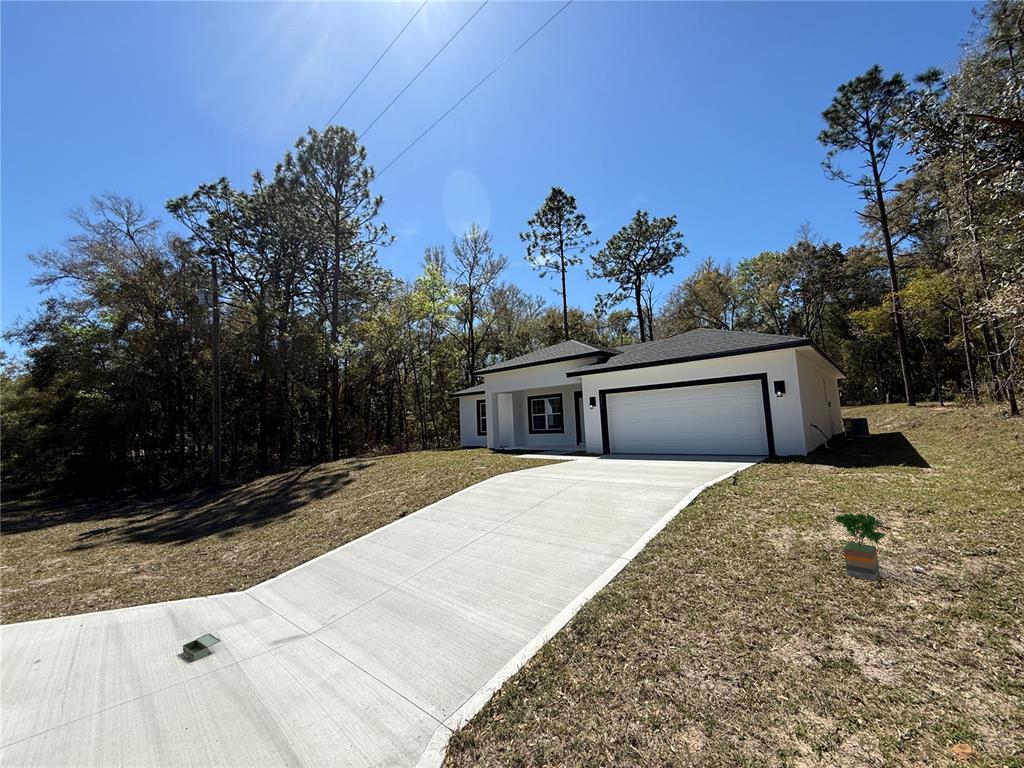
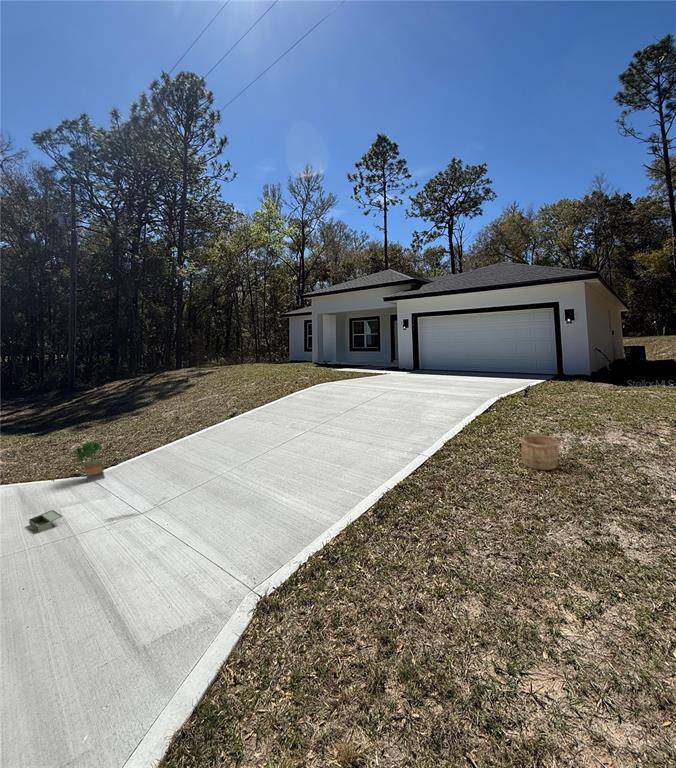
potted tree: present [834,513,885,581] -> present [74,442,105,482]
wooden bucket: none [733,530,779,572] -> present [521,434,559,470]

